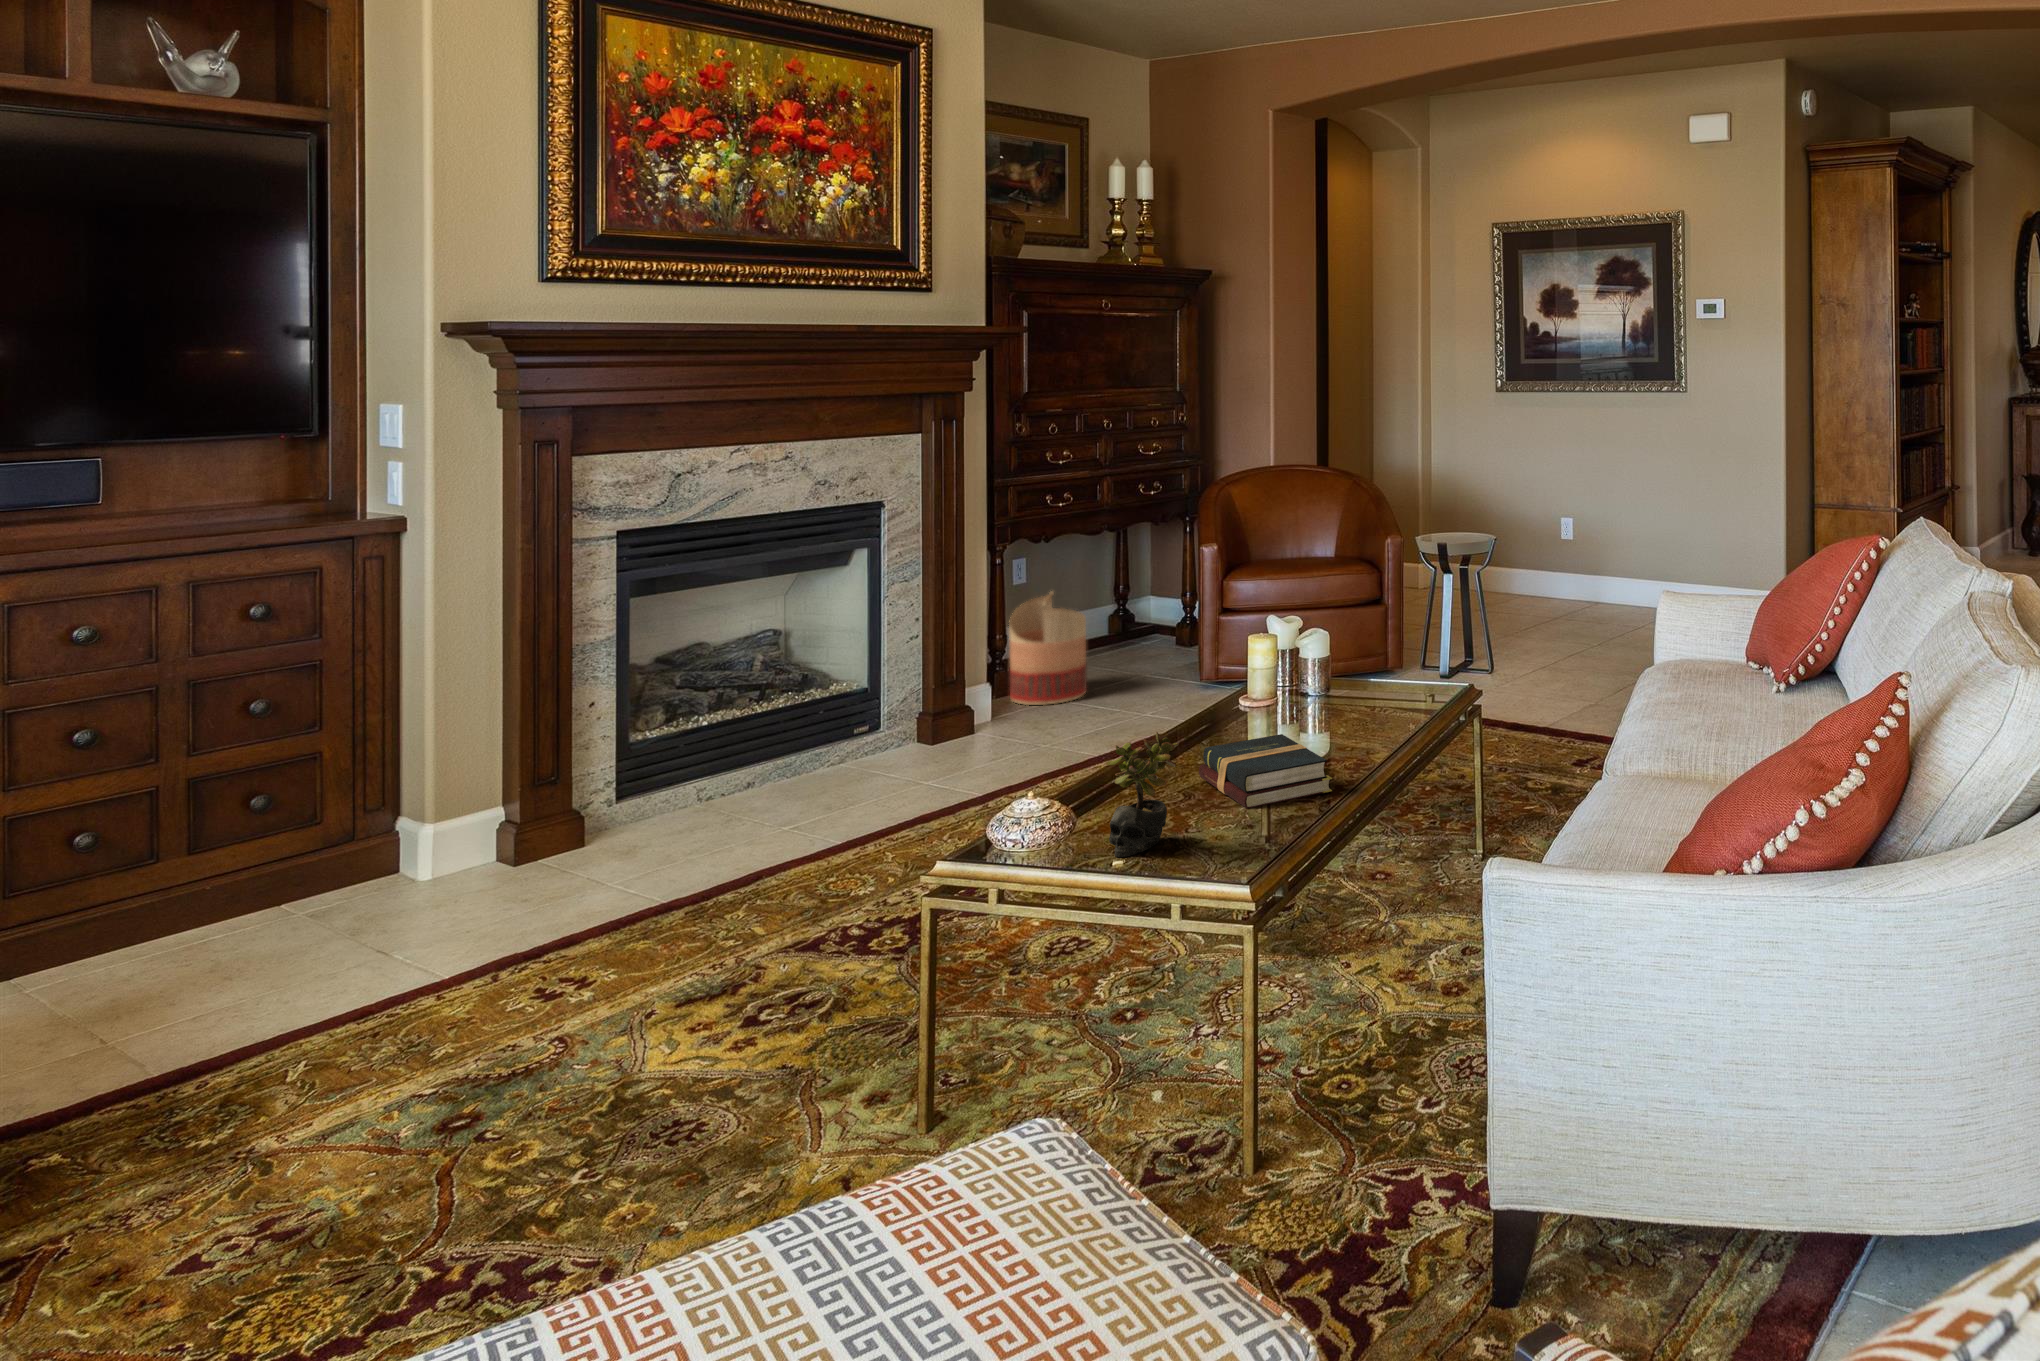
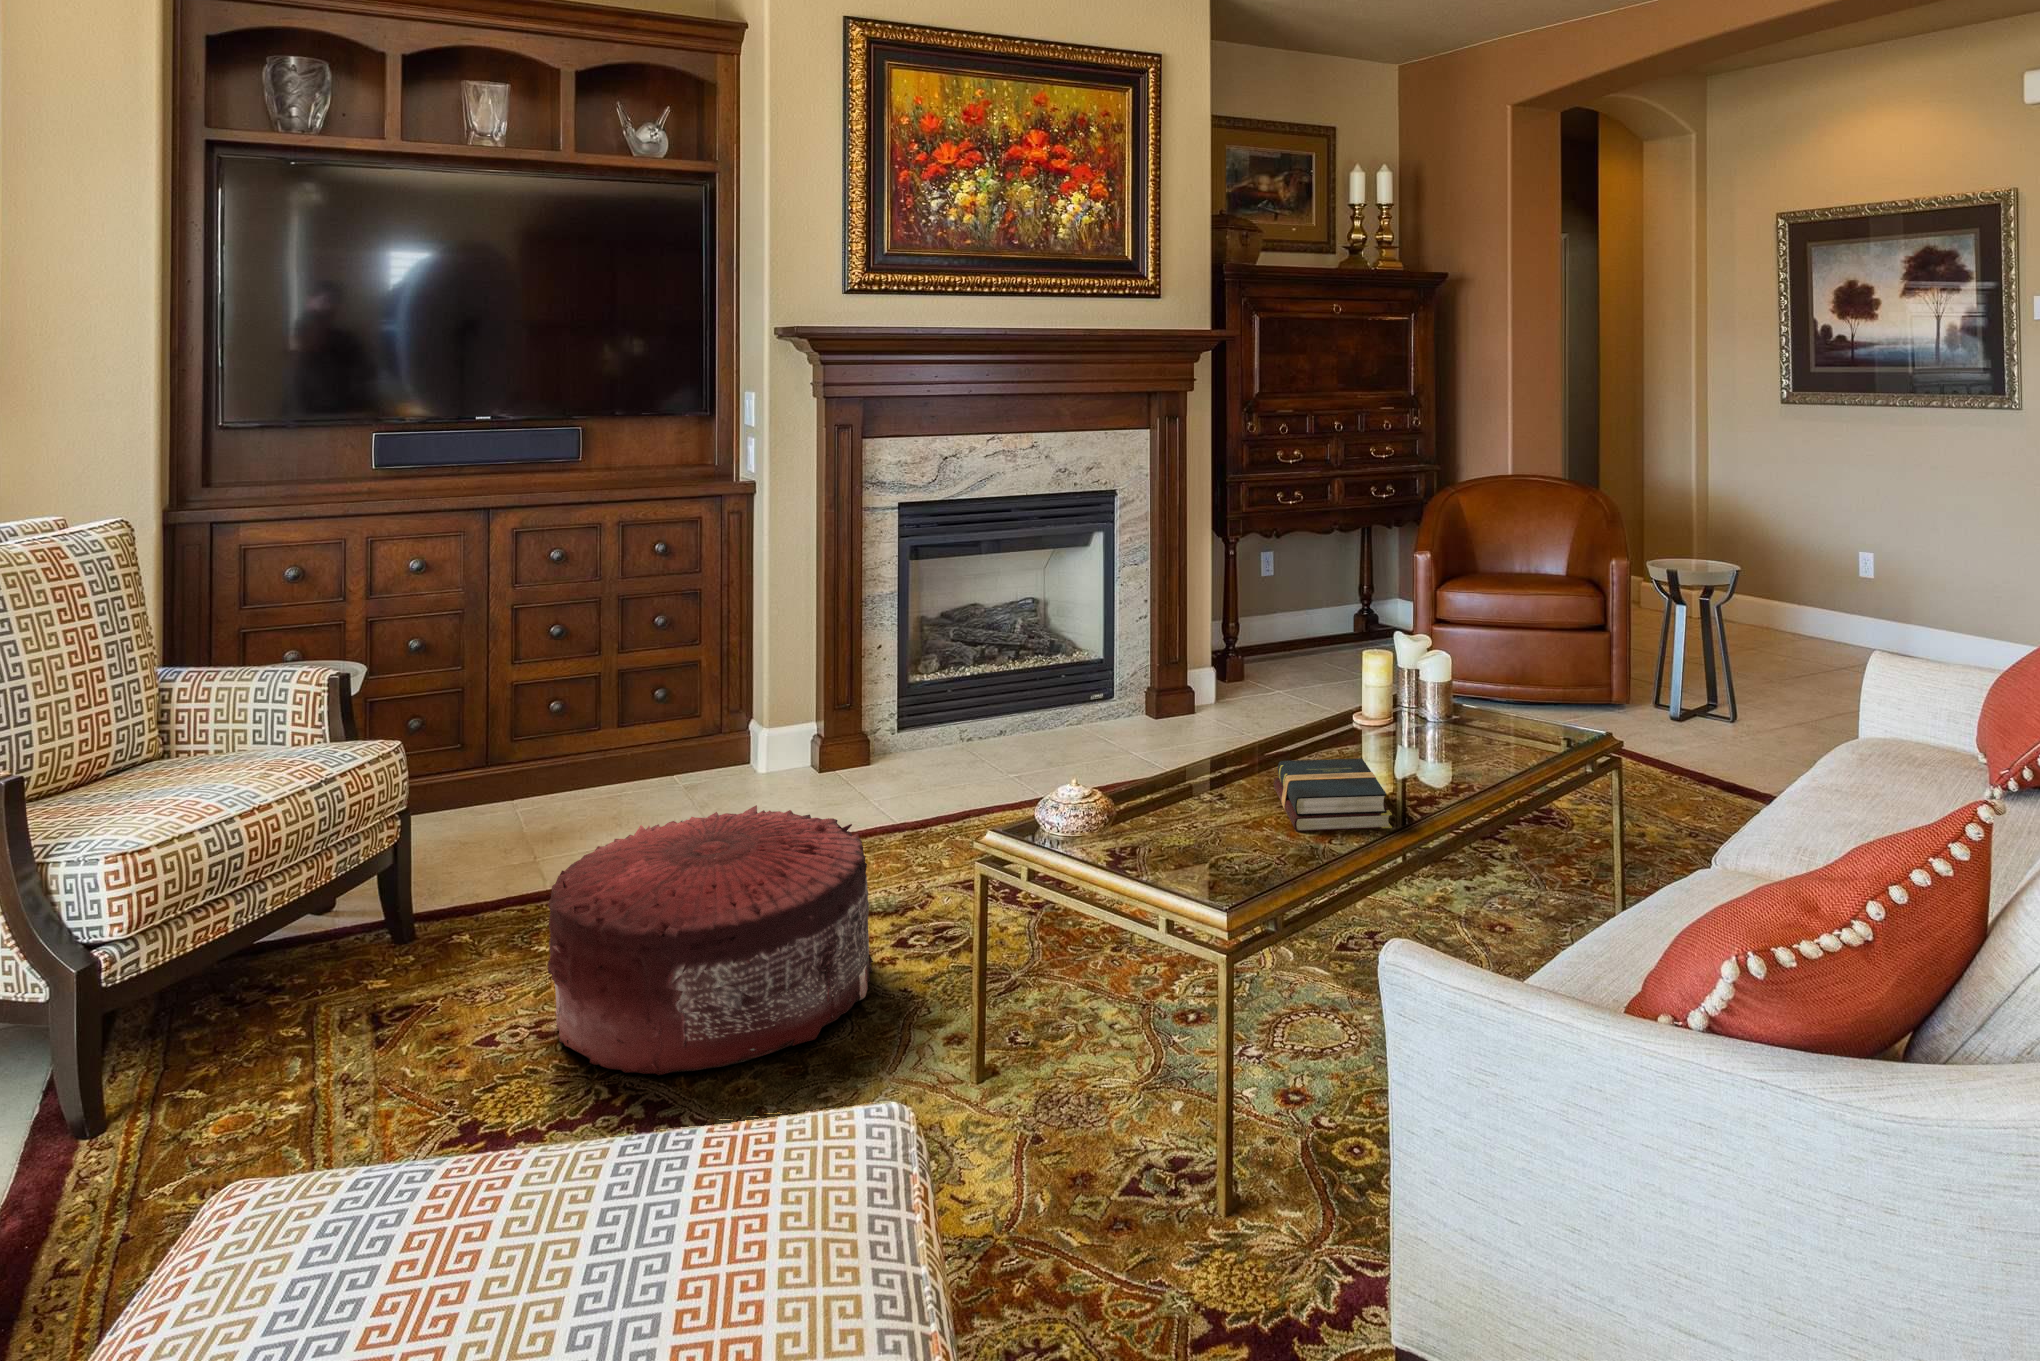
basket: present [1009,592,1087,705] -> none [1240,583,1309,691]
succulent plant: present [1106,732,1179,857] -> none [1139,740,1213,860]
pouf: none [287,894,743,1244] -> present [547,805,873,1075]

